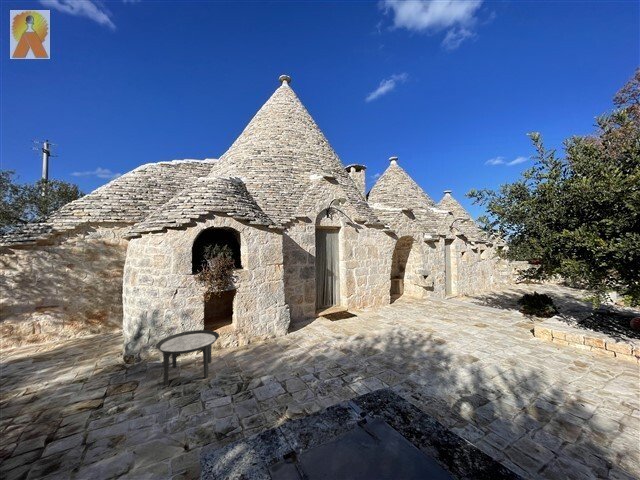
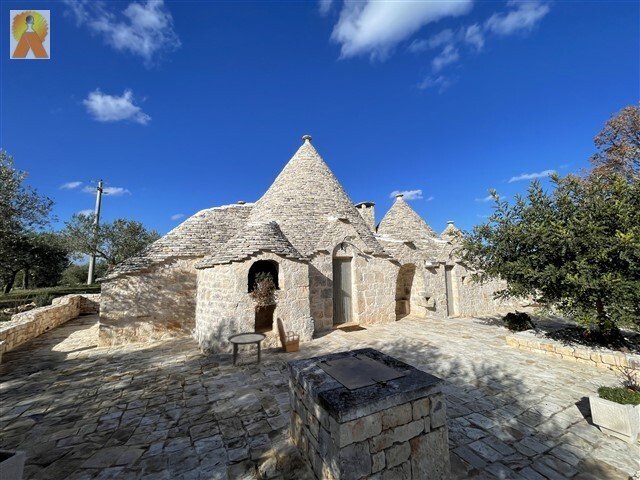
armchair: none [237,308,270,358] -> present [277,318,300,353]

